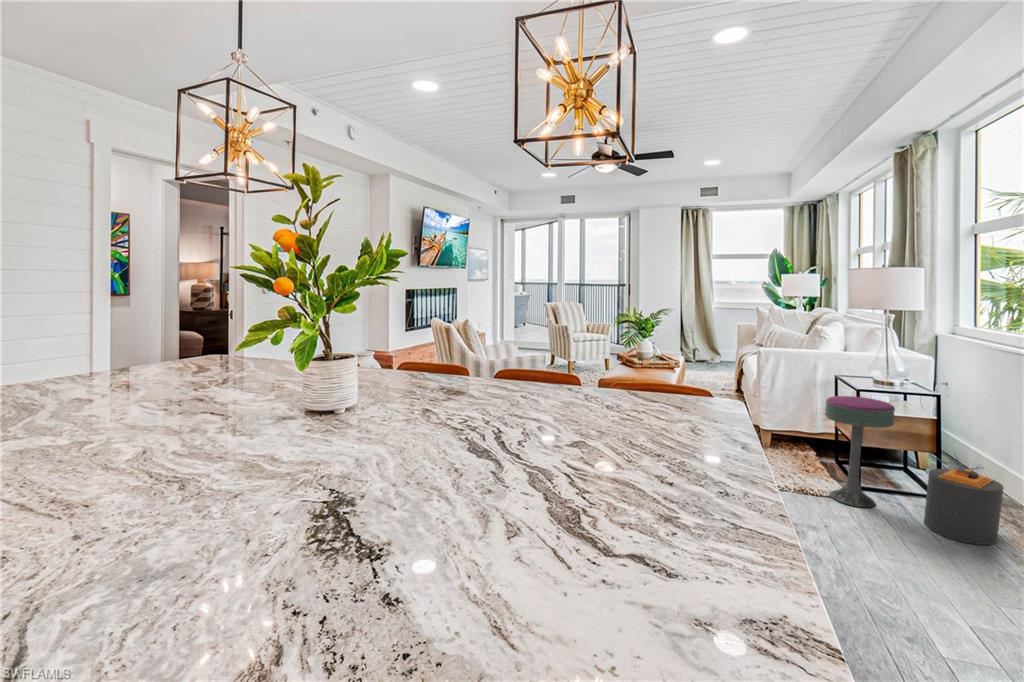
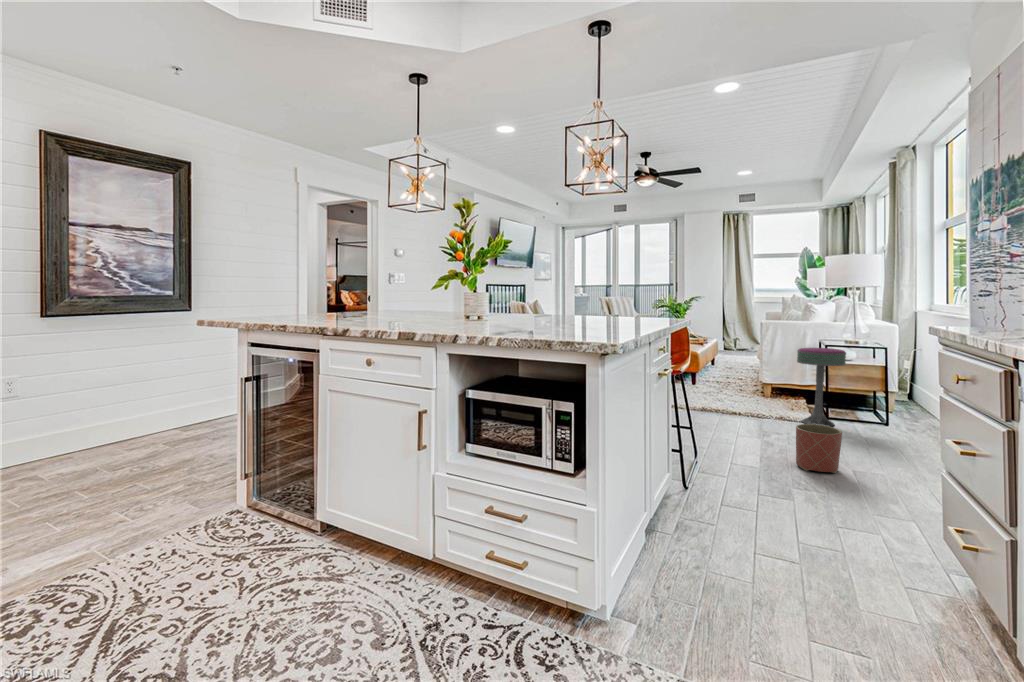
trash can: present [924,455,1004,545] -> none [864,380,916,444]
planter: none [886,552,971,646] -> present [796,424,842,473]

